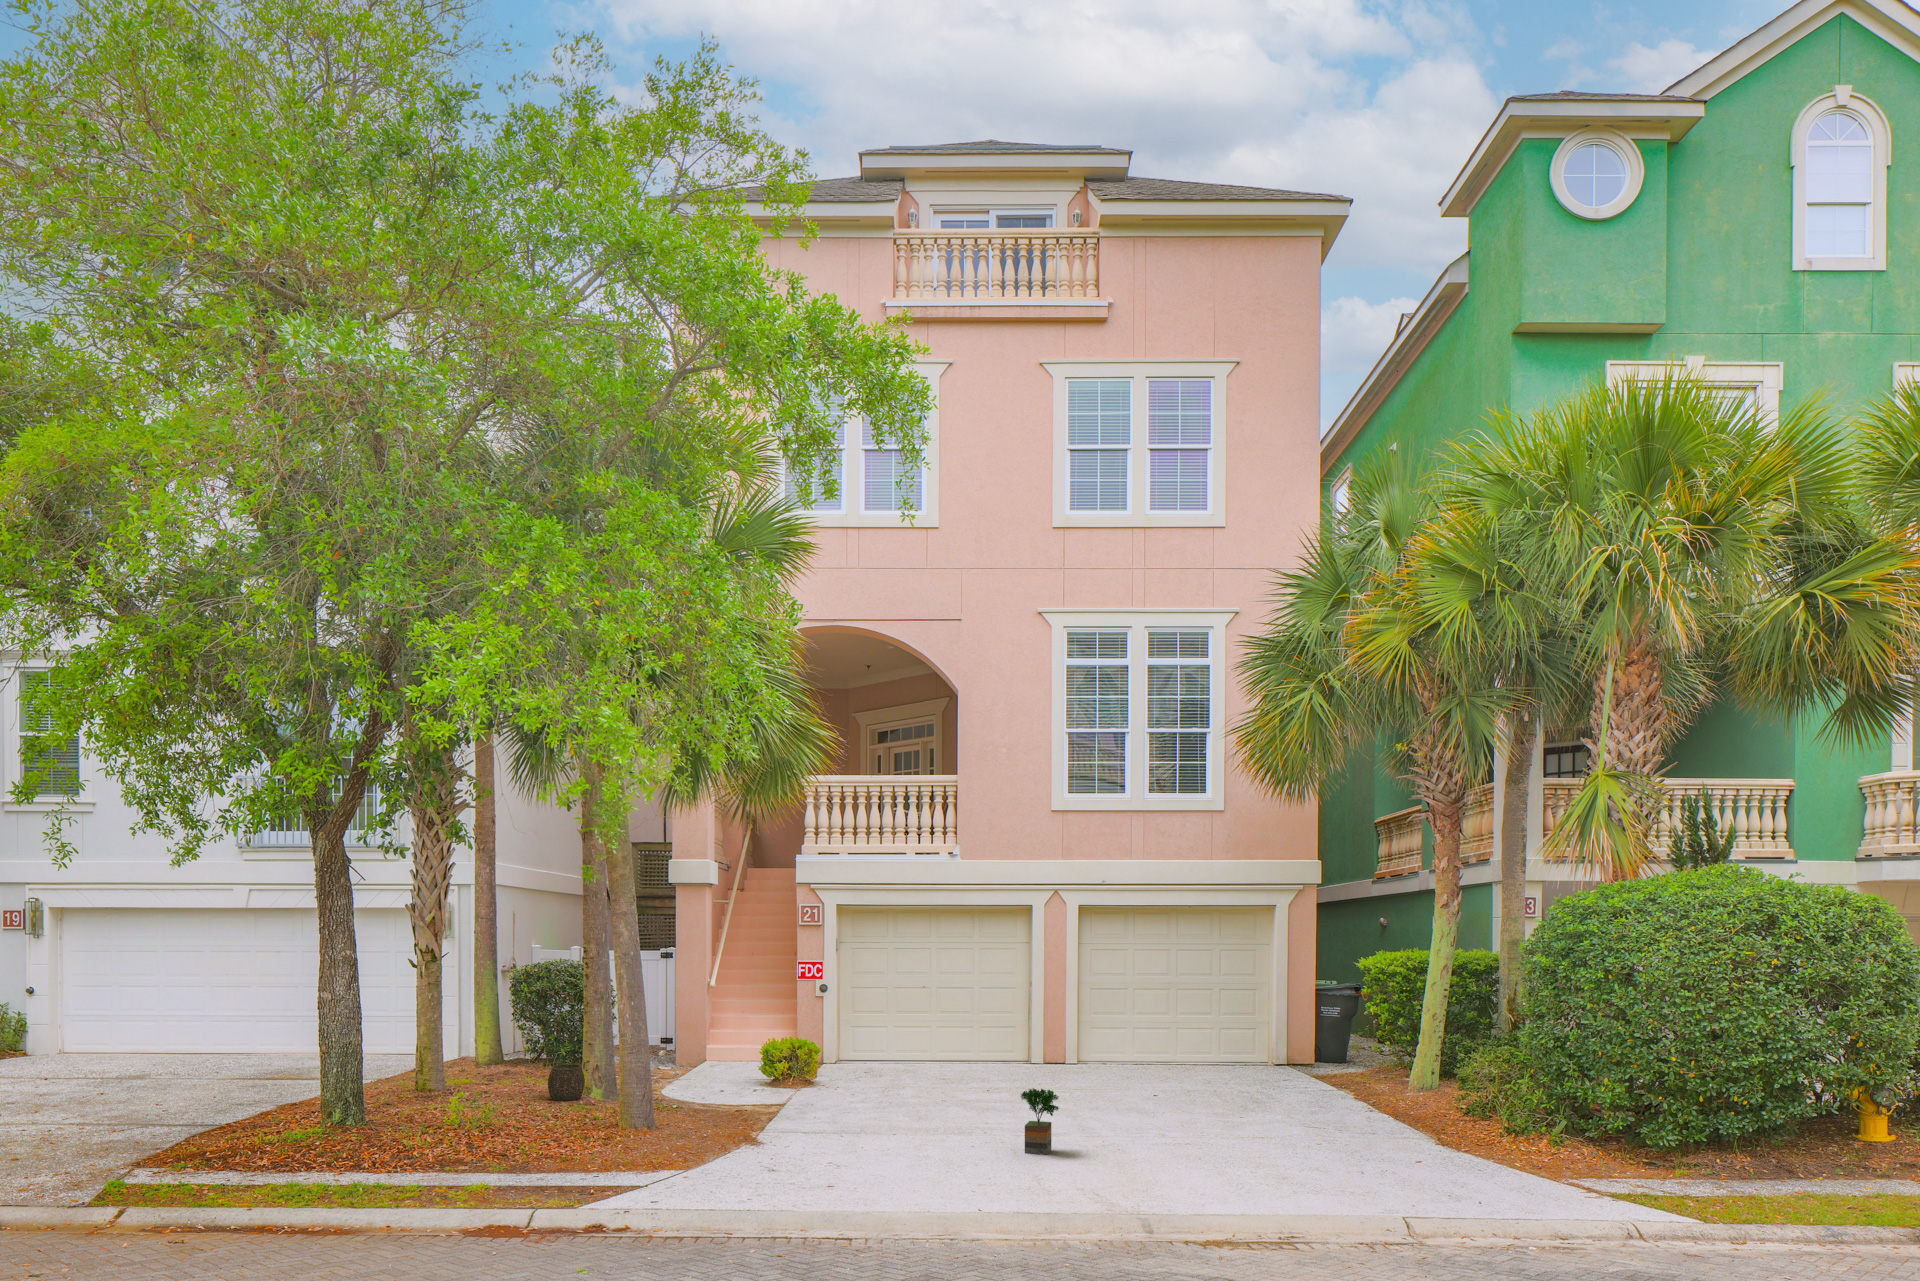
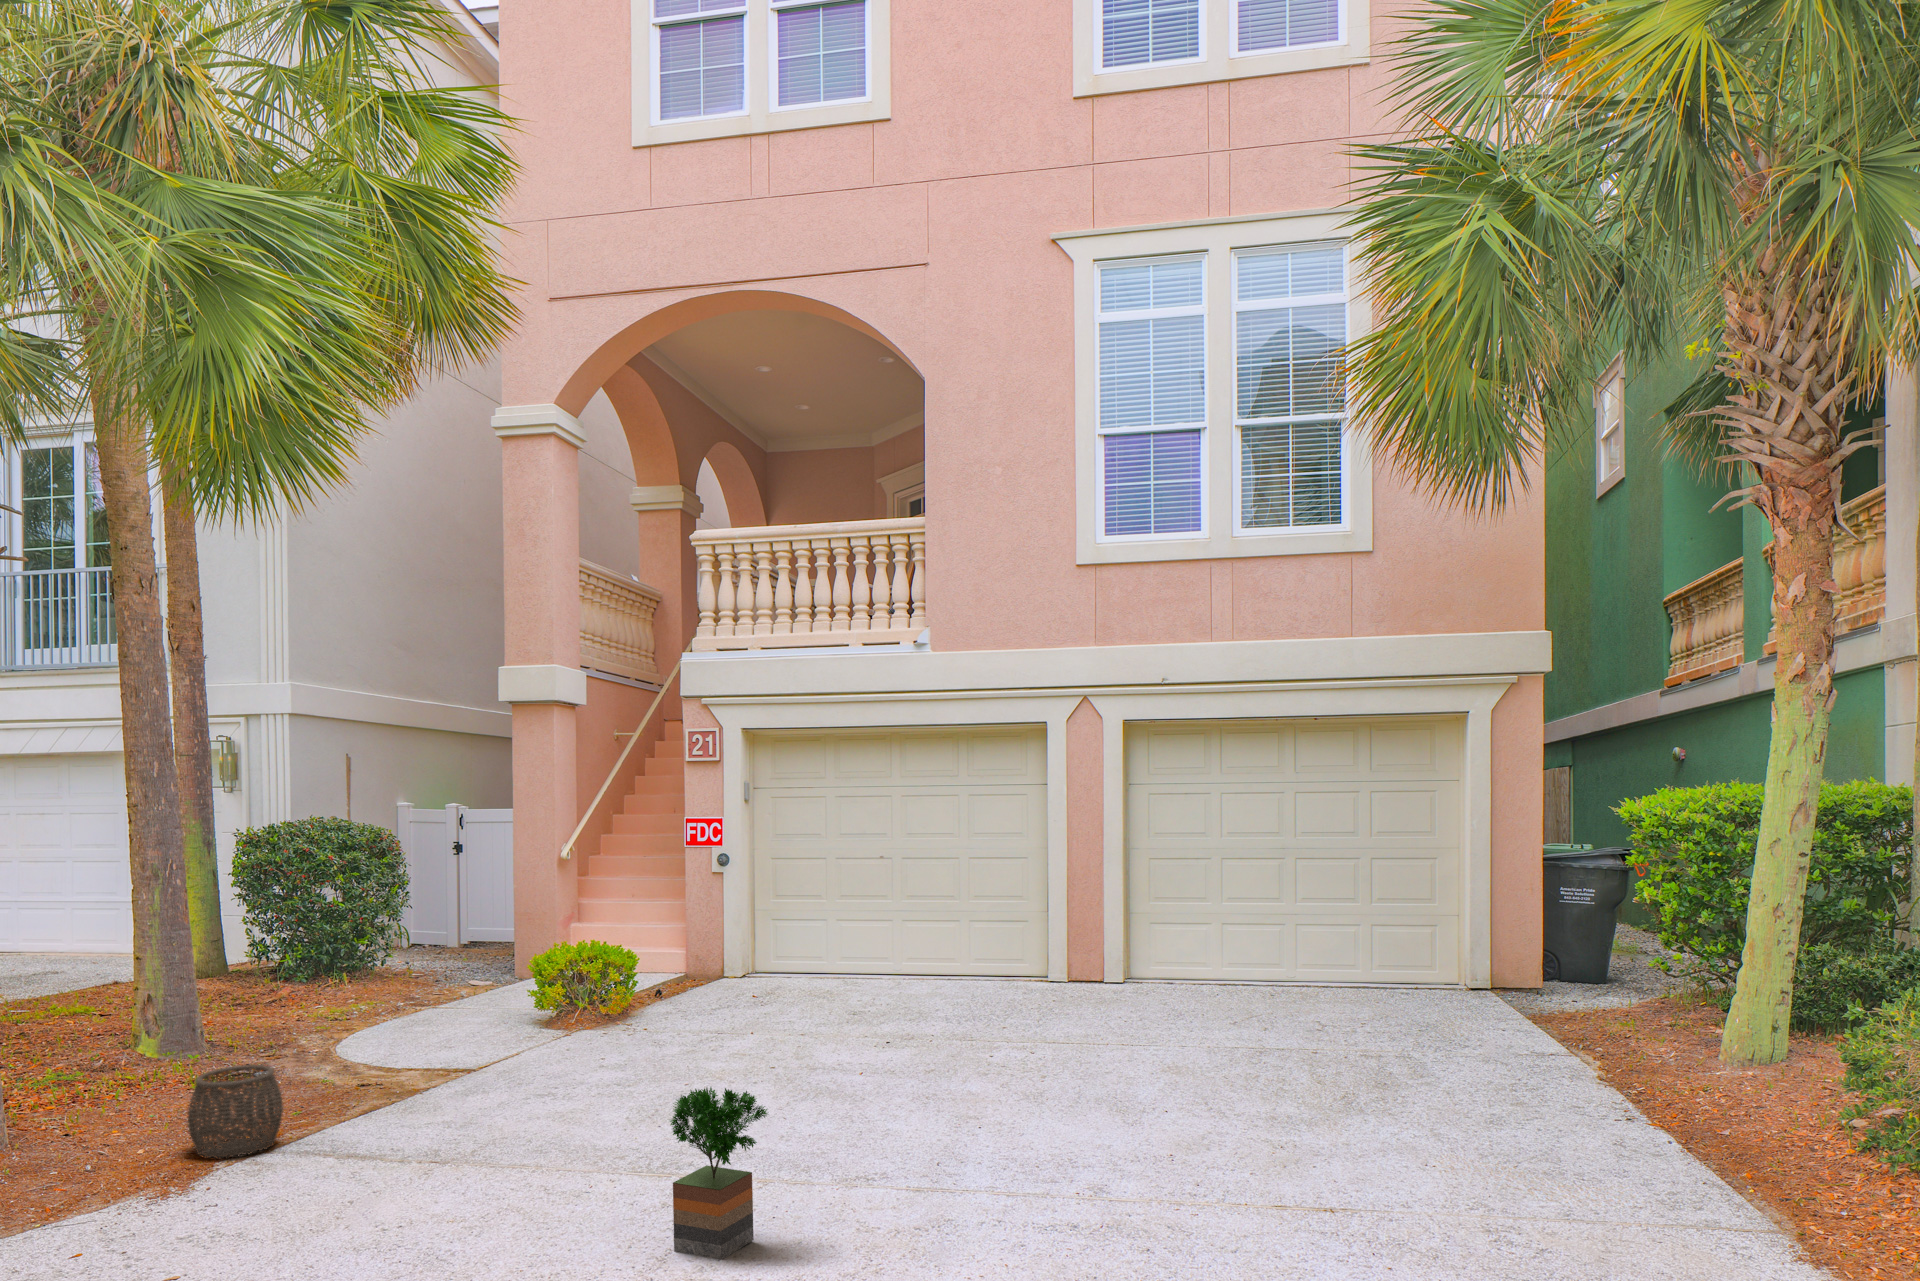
woven basket: present [547,1064,585,1101] -> present [187,1065,283,1159]

